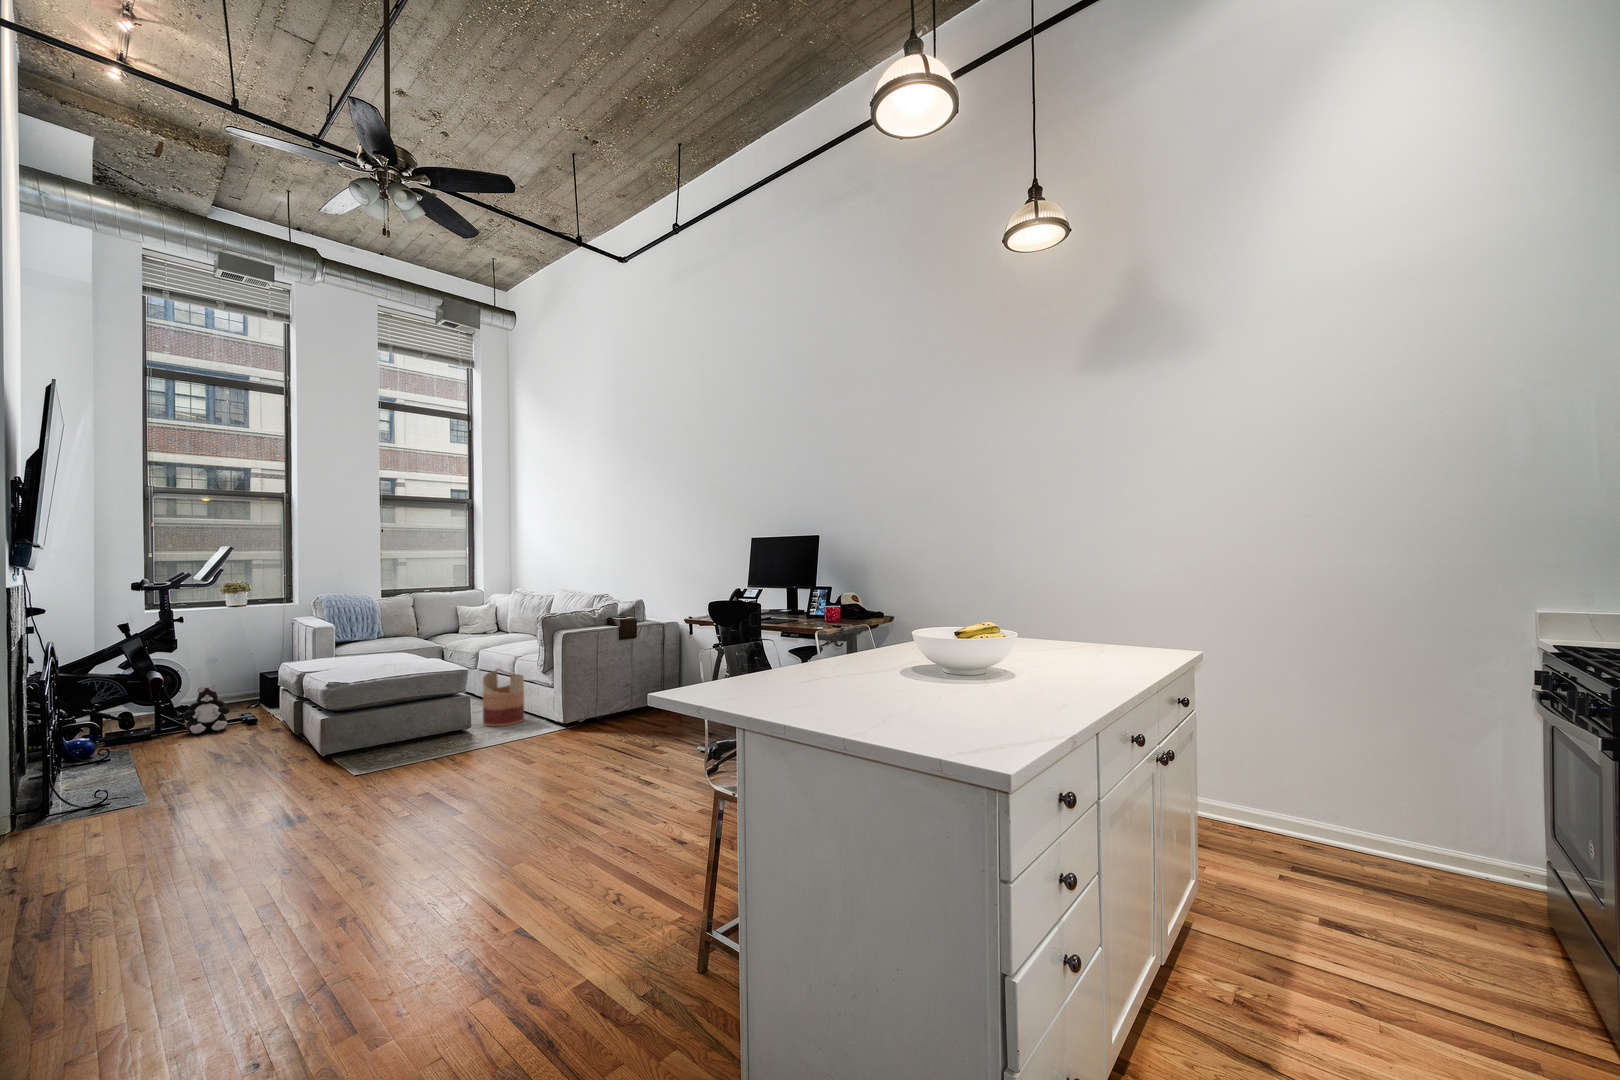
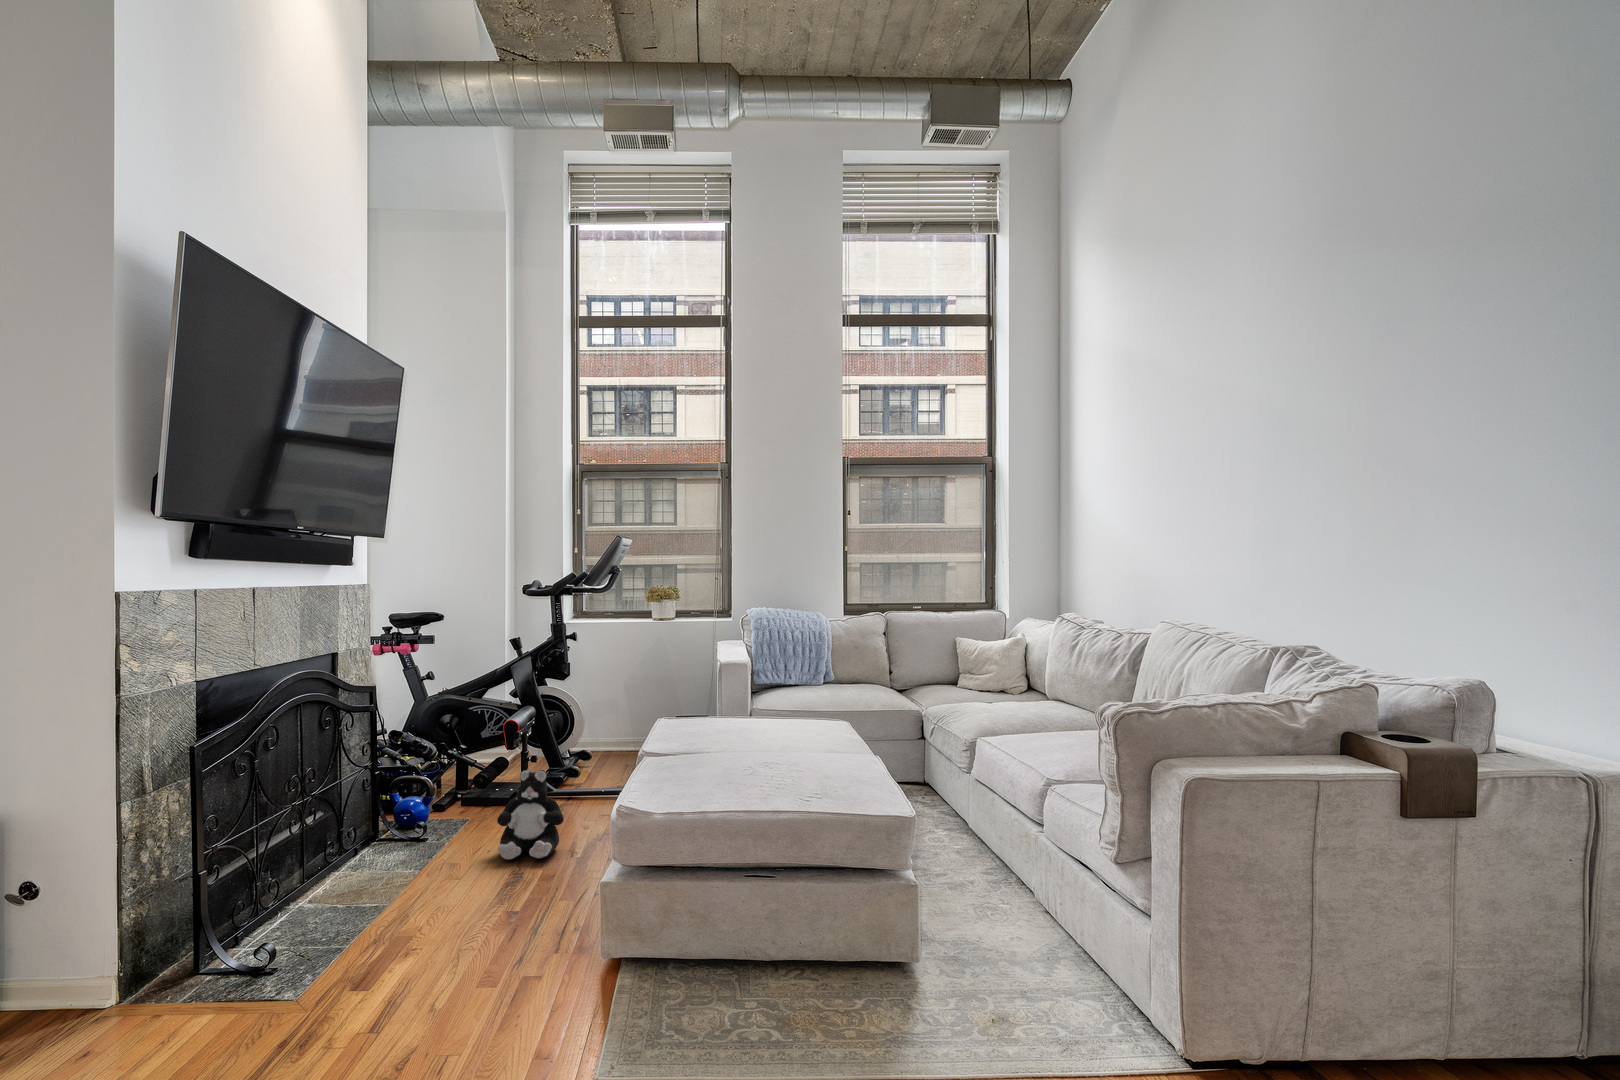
basket: present [483,669,524,726] -> none [986,834,1091,1010]

